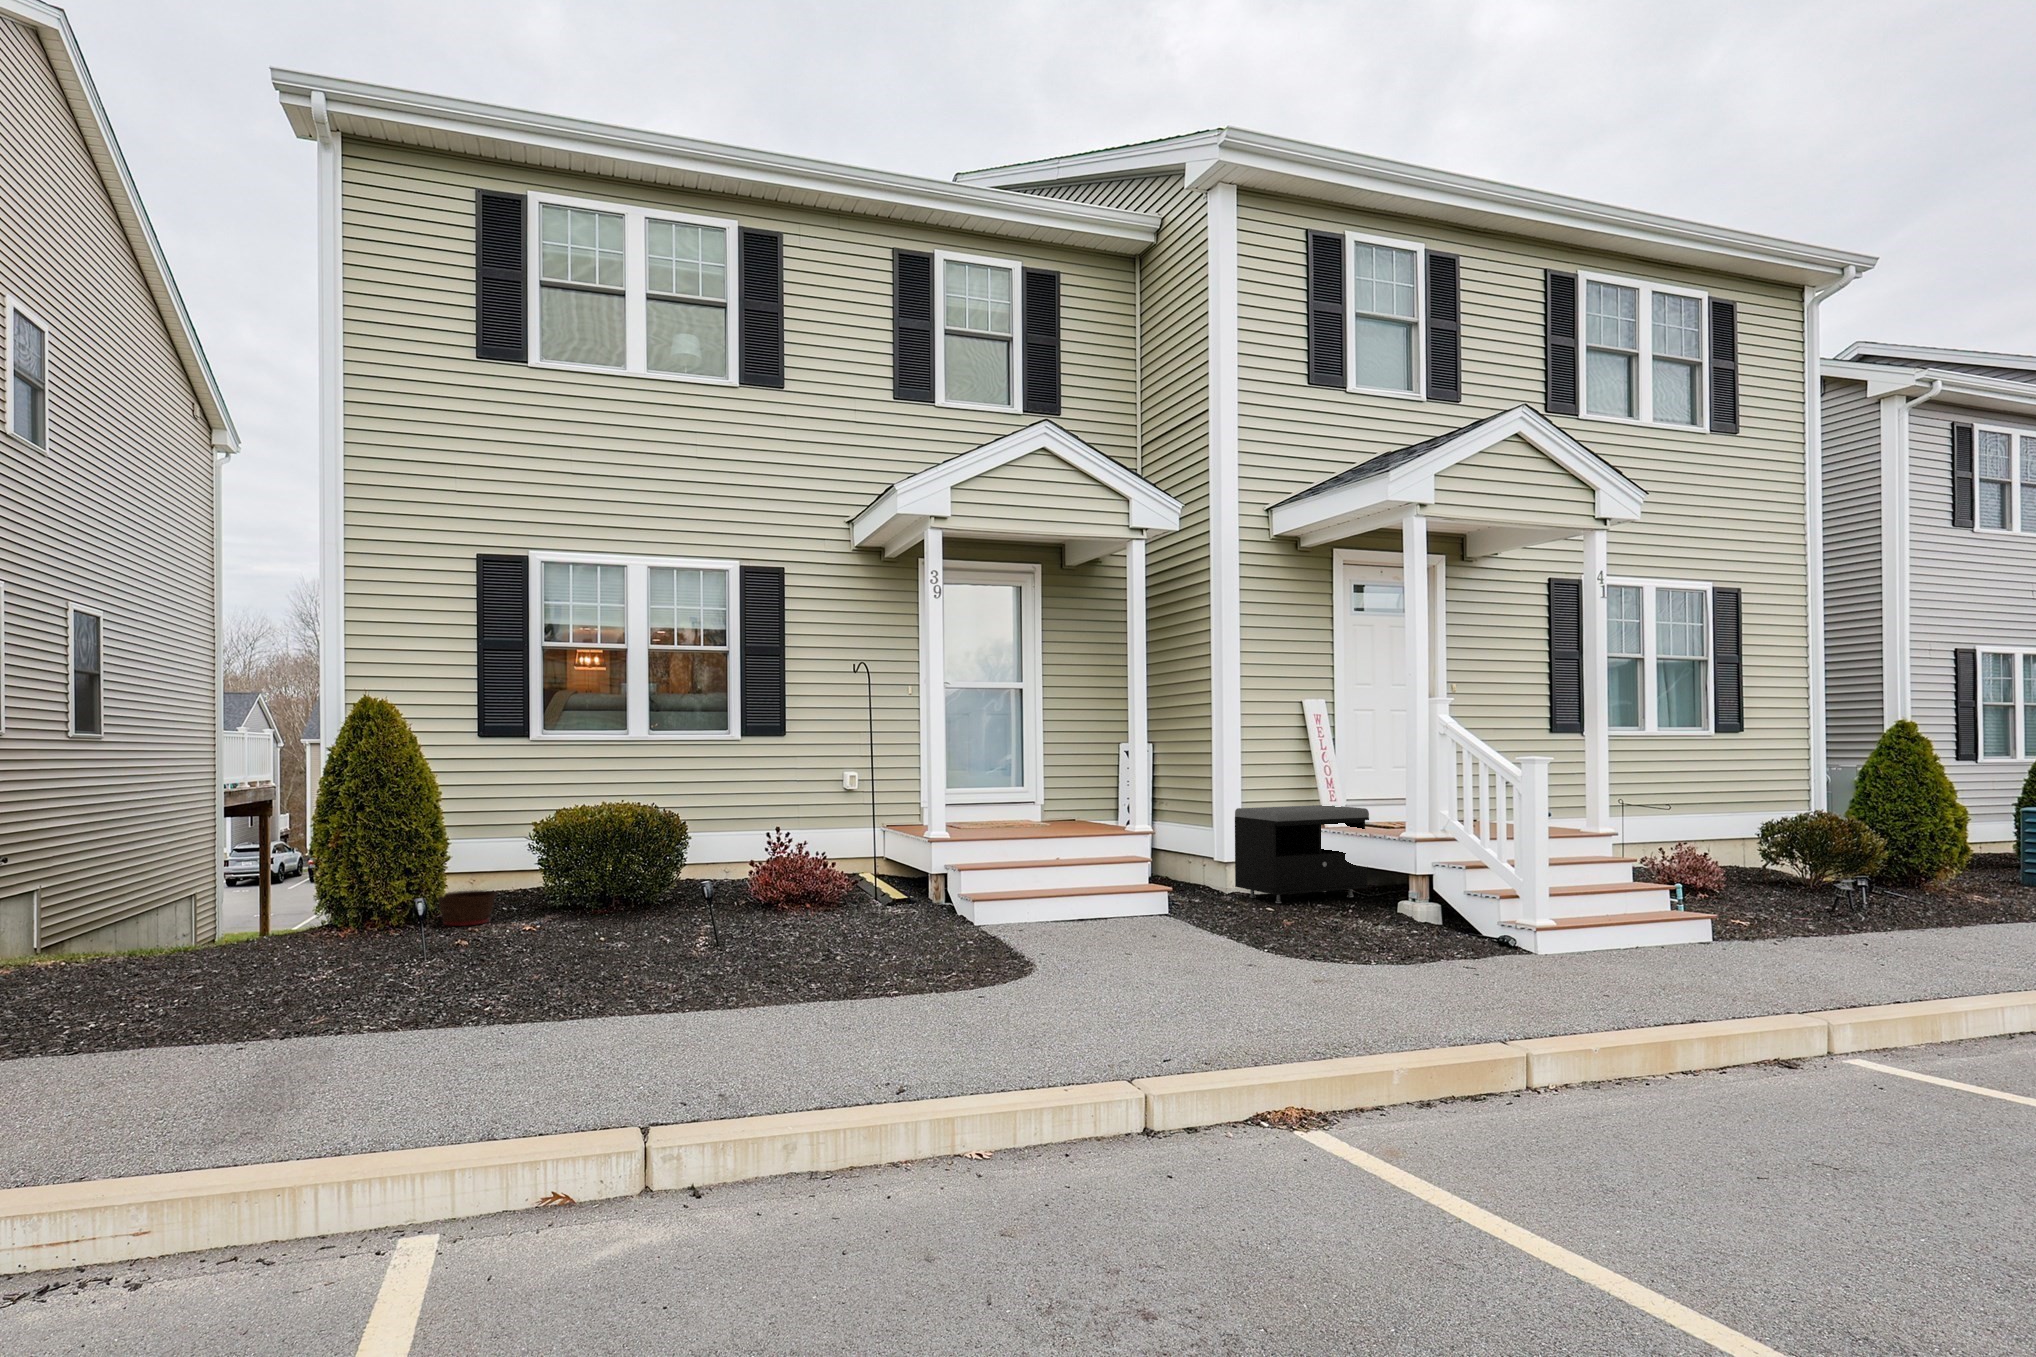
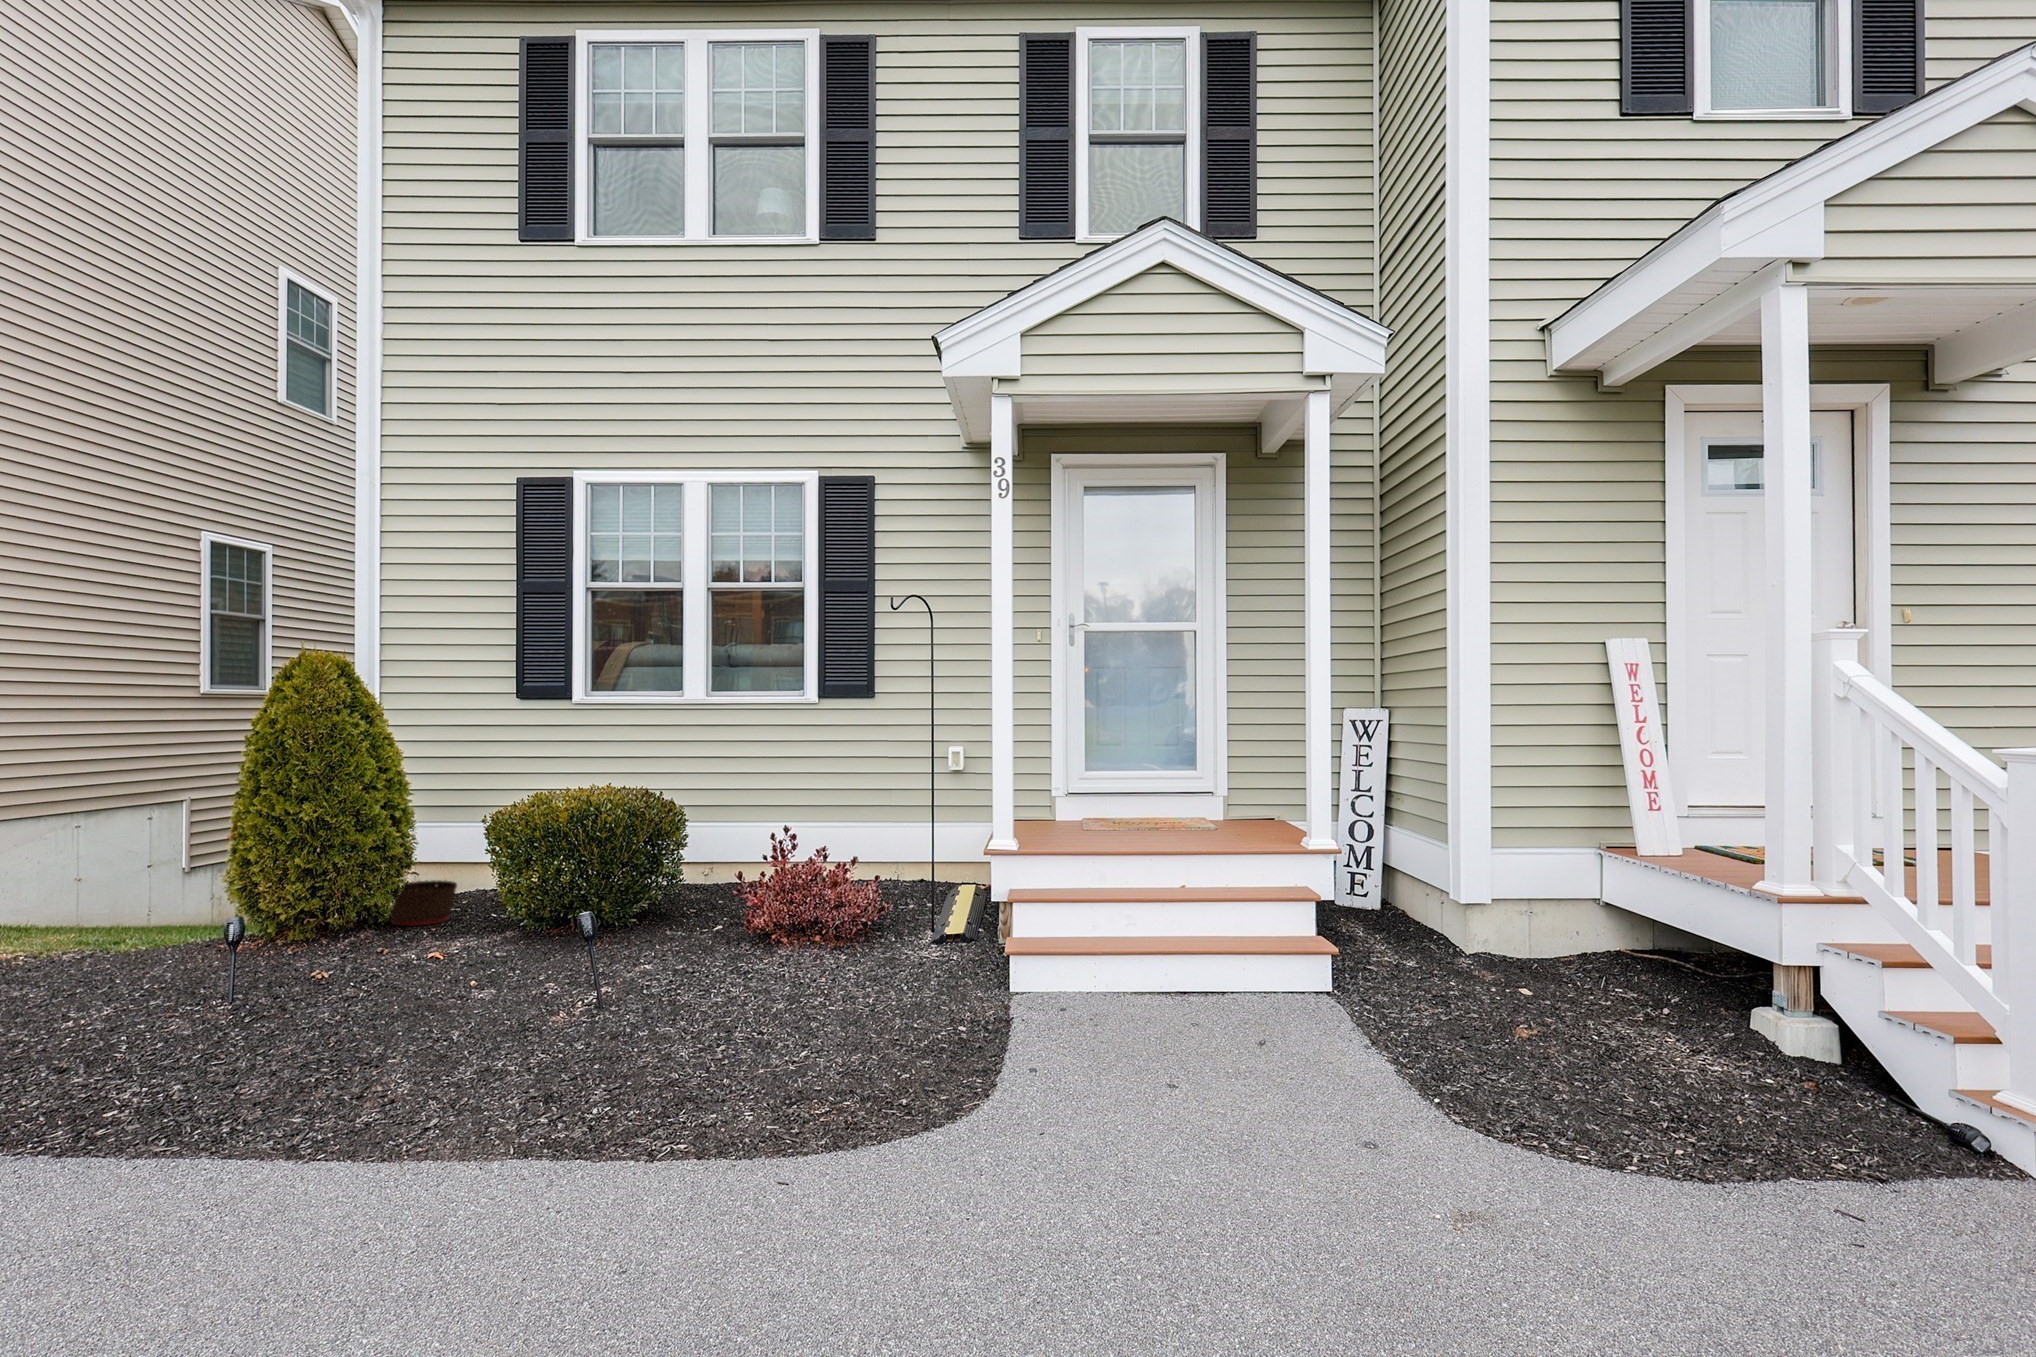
storage bench: present [1235,805,1369,903] -> none [1490,818,1736,981]

